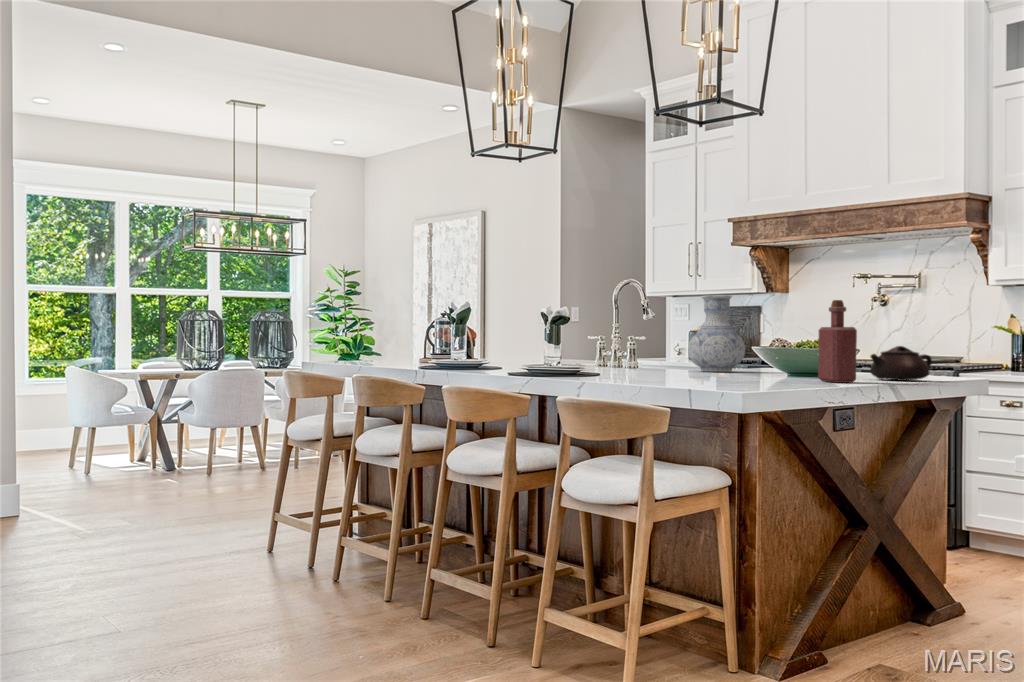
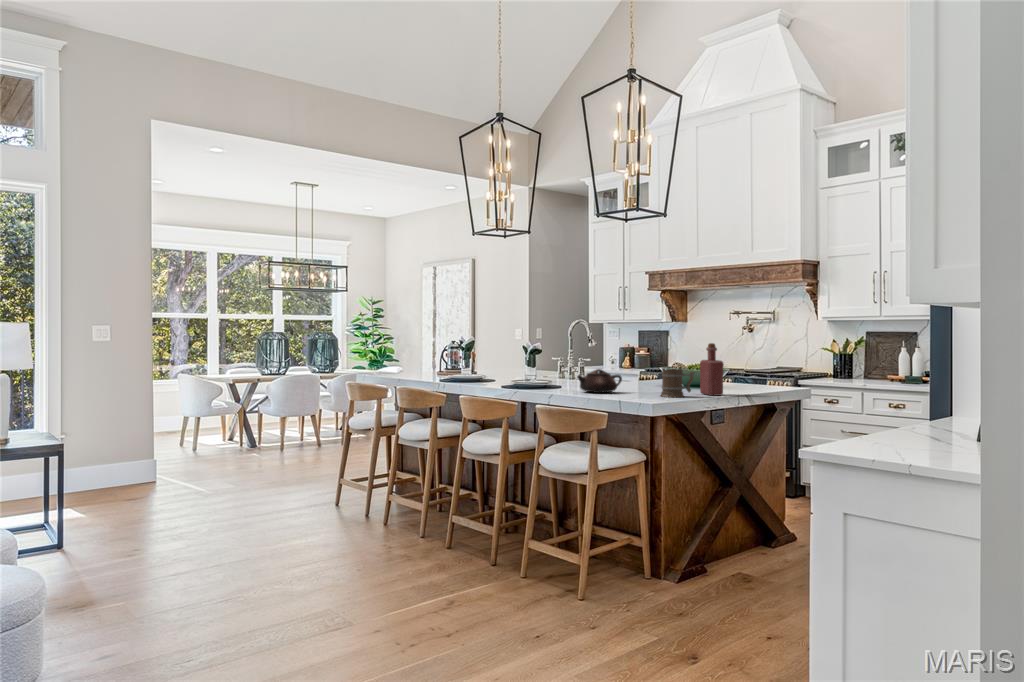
vase: present [688,295,745,372] -> none [619,334,656,384]
mug: none [755,338,810,383] -> present [661,368,694,397]
teapot: present [870,346,932,381] -> present [577,369,622,393]

